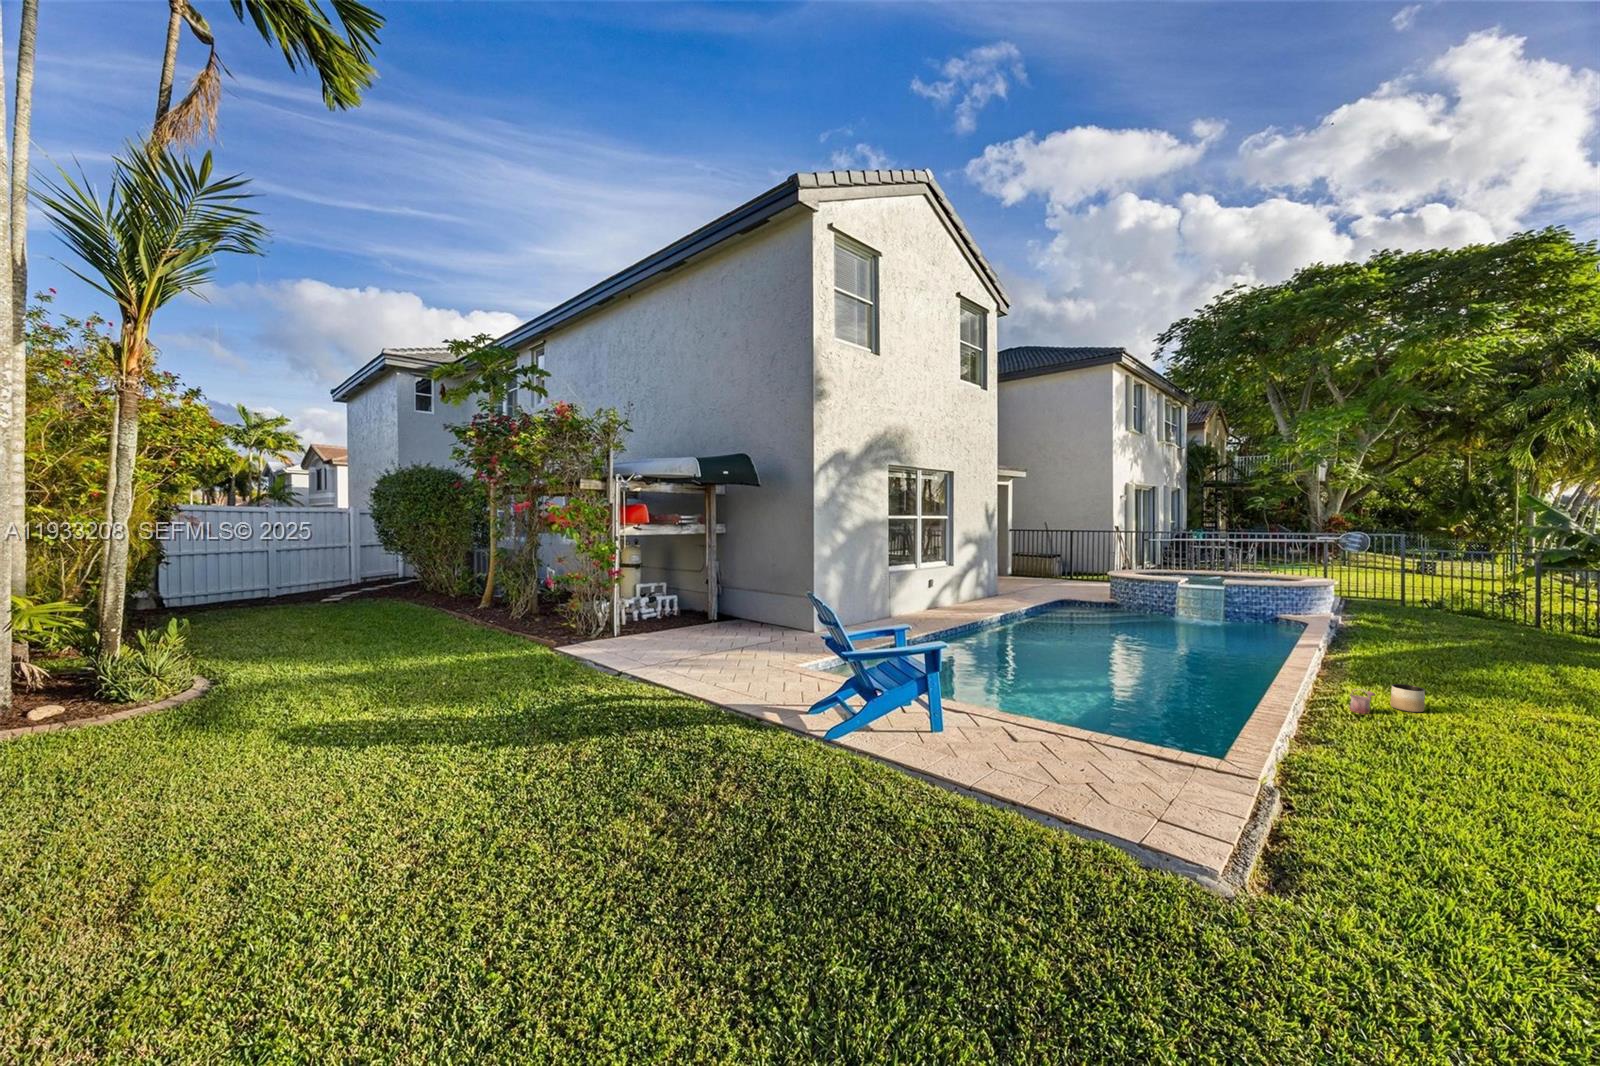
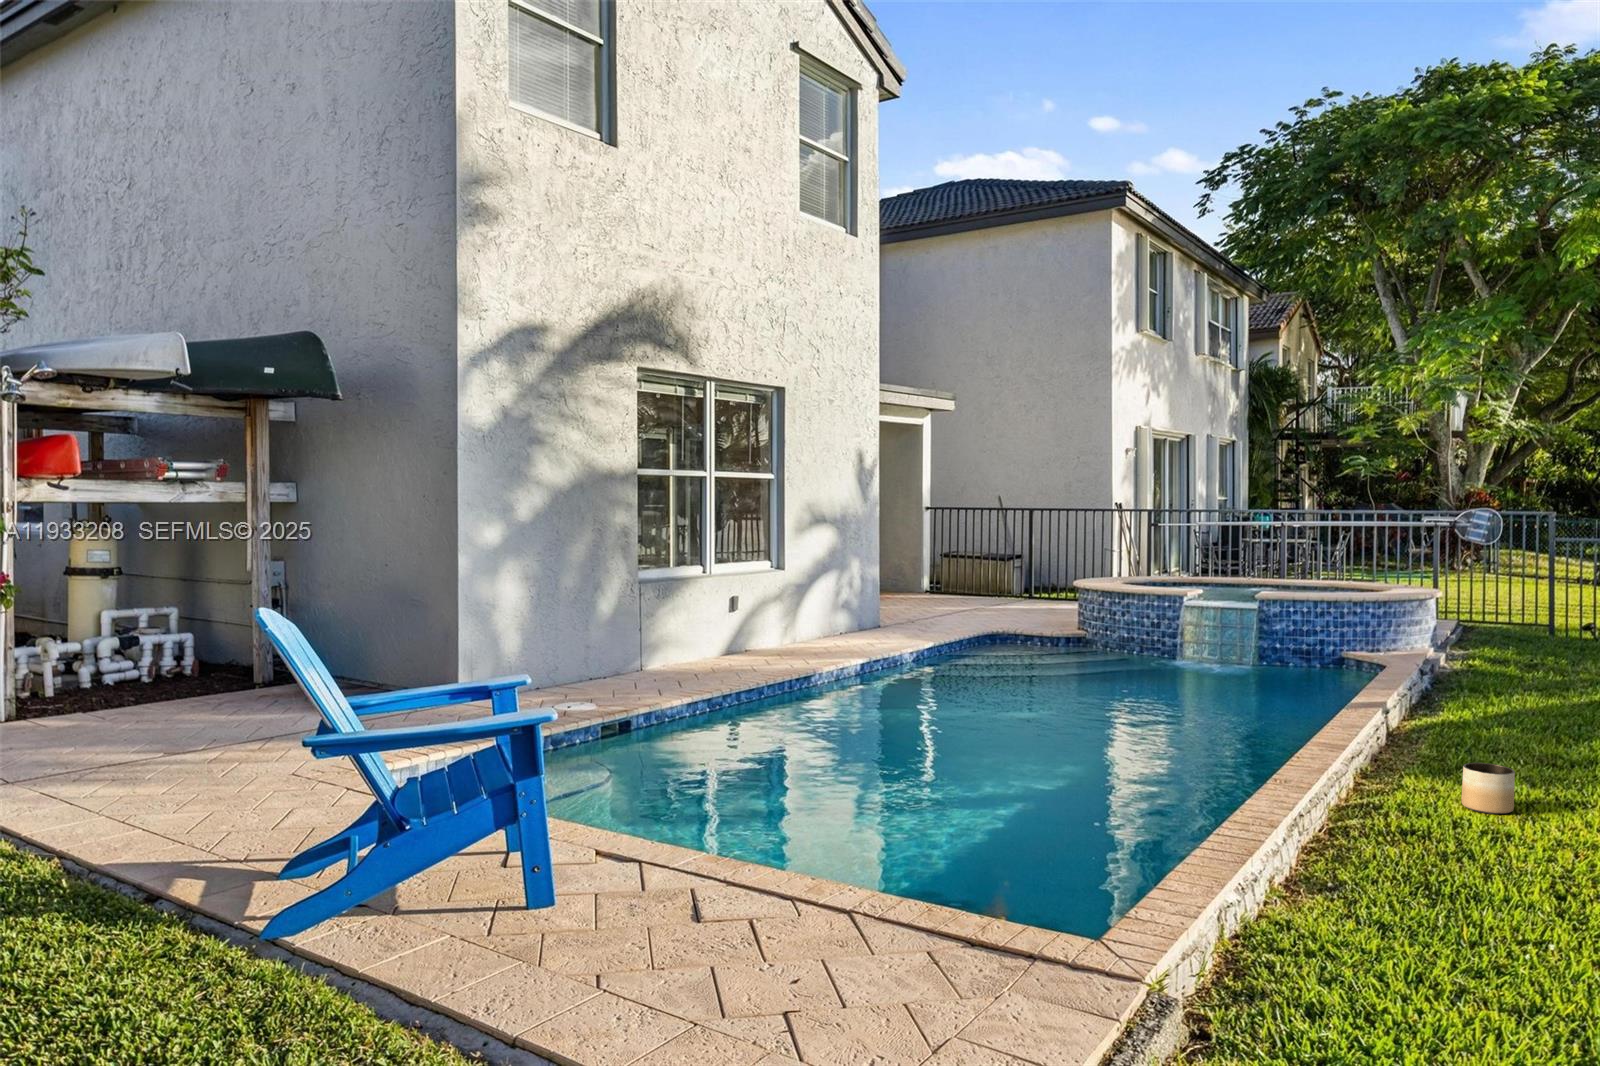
watering can: present [1350,691,1375,714] -> none [1389,774,1434,820]

